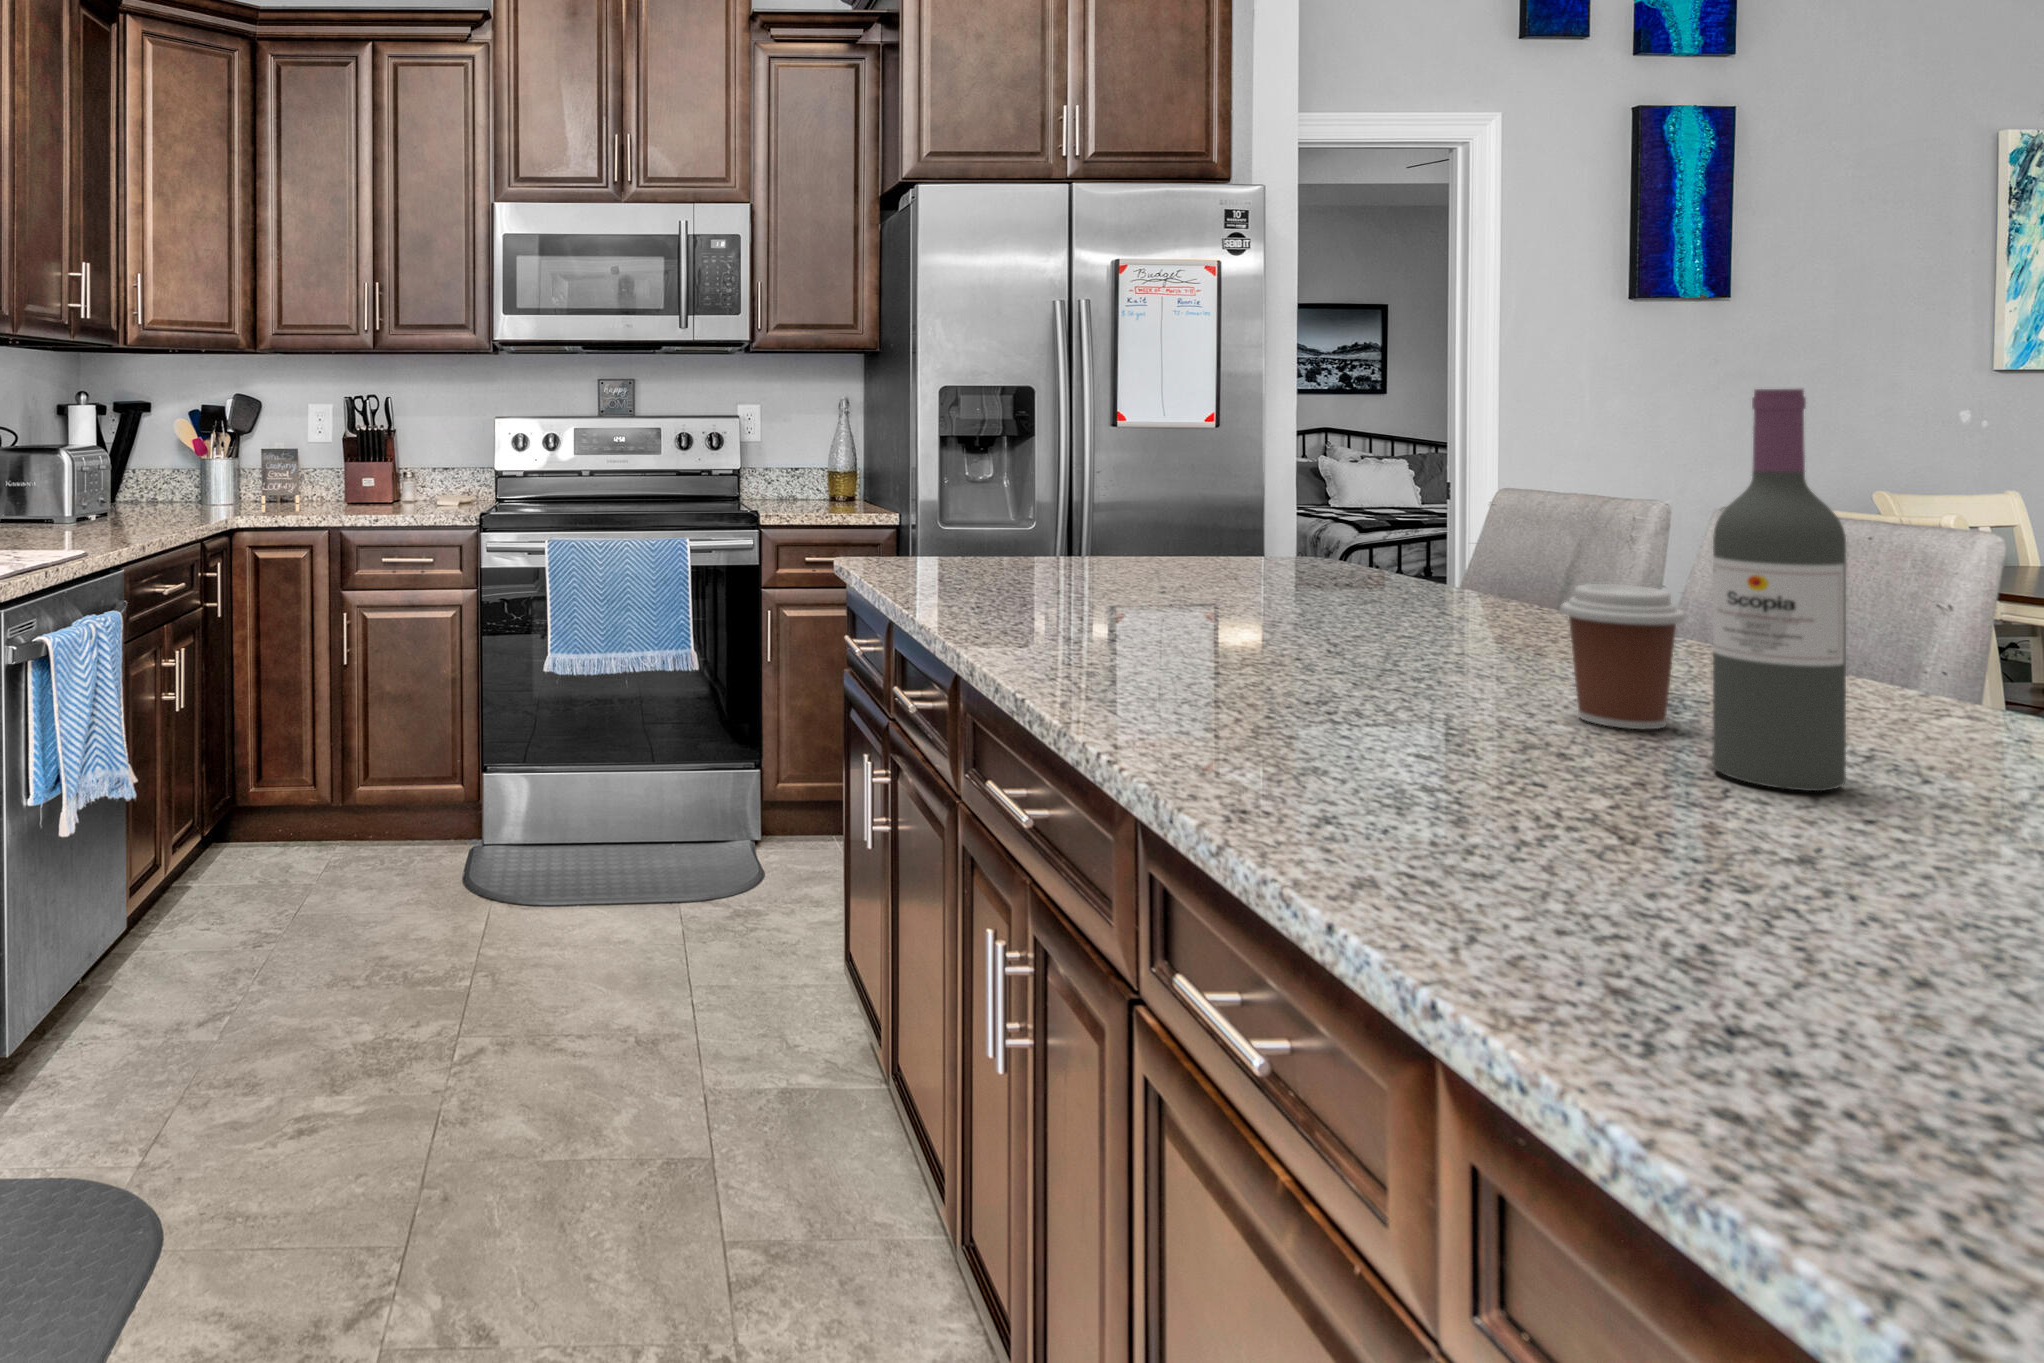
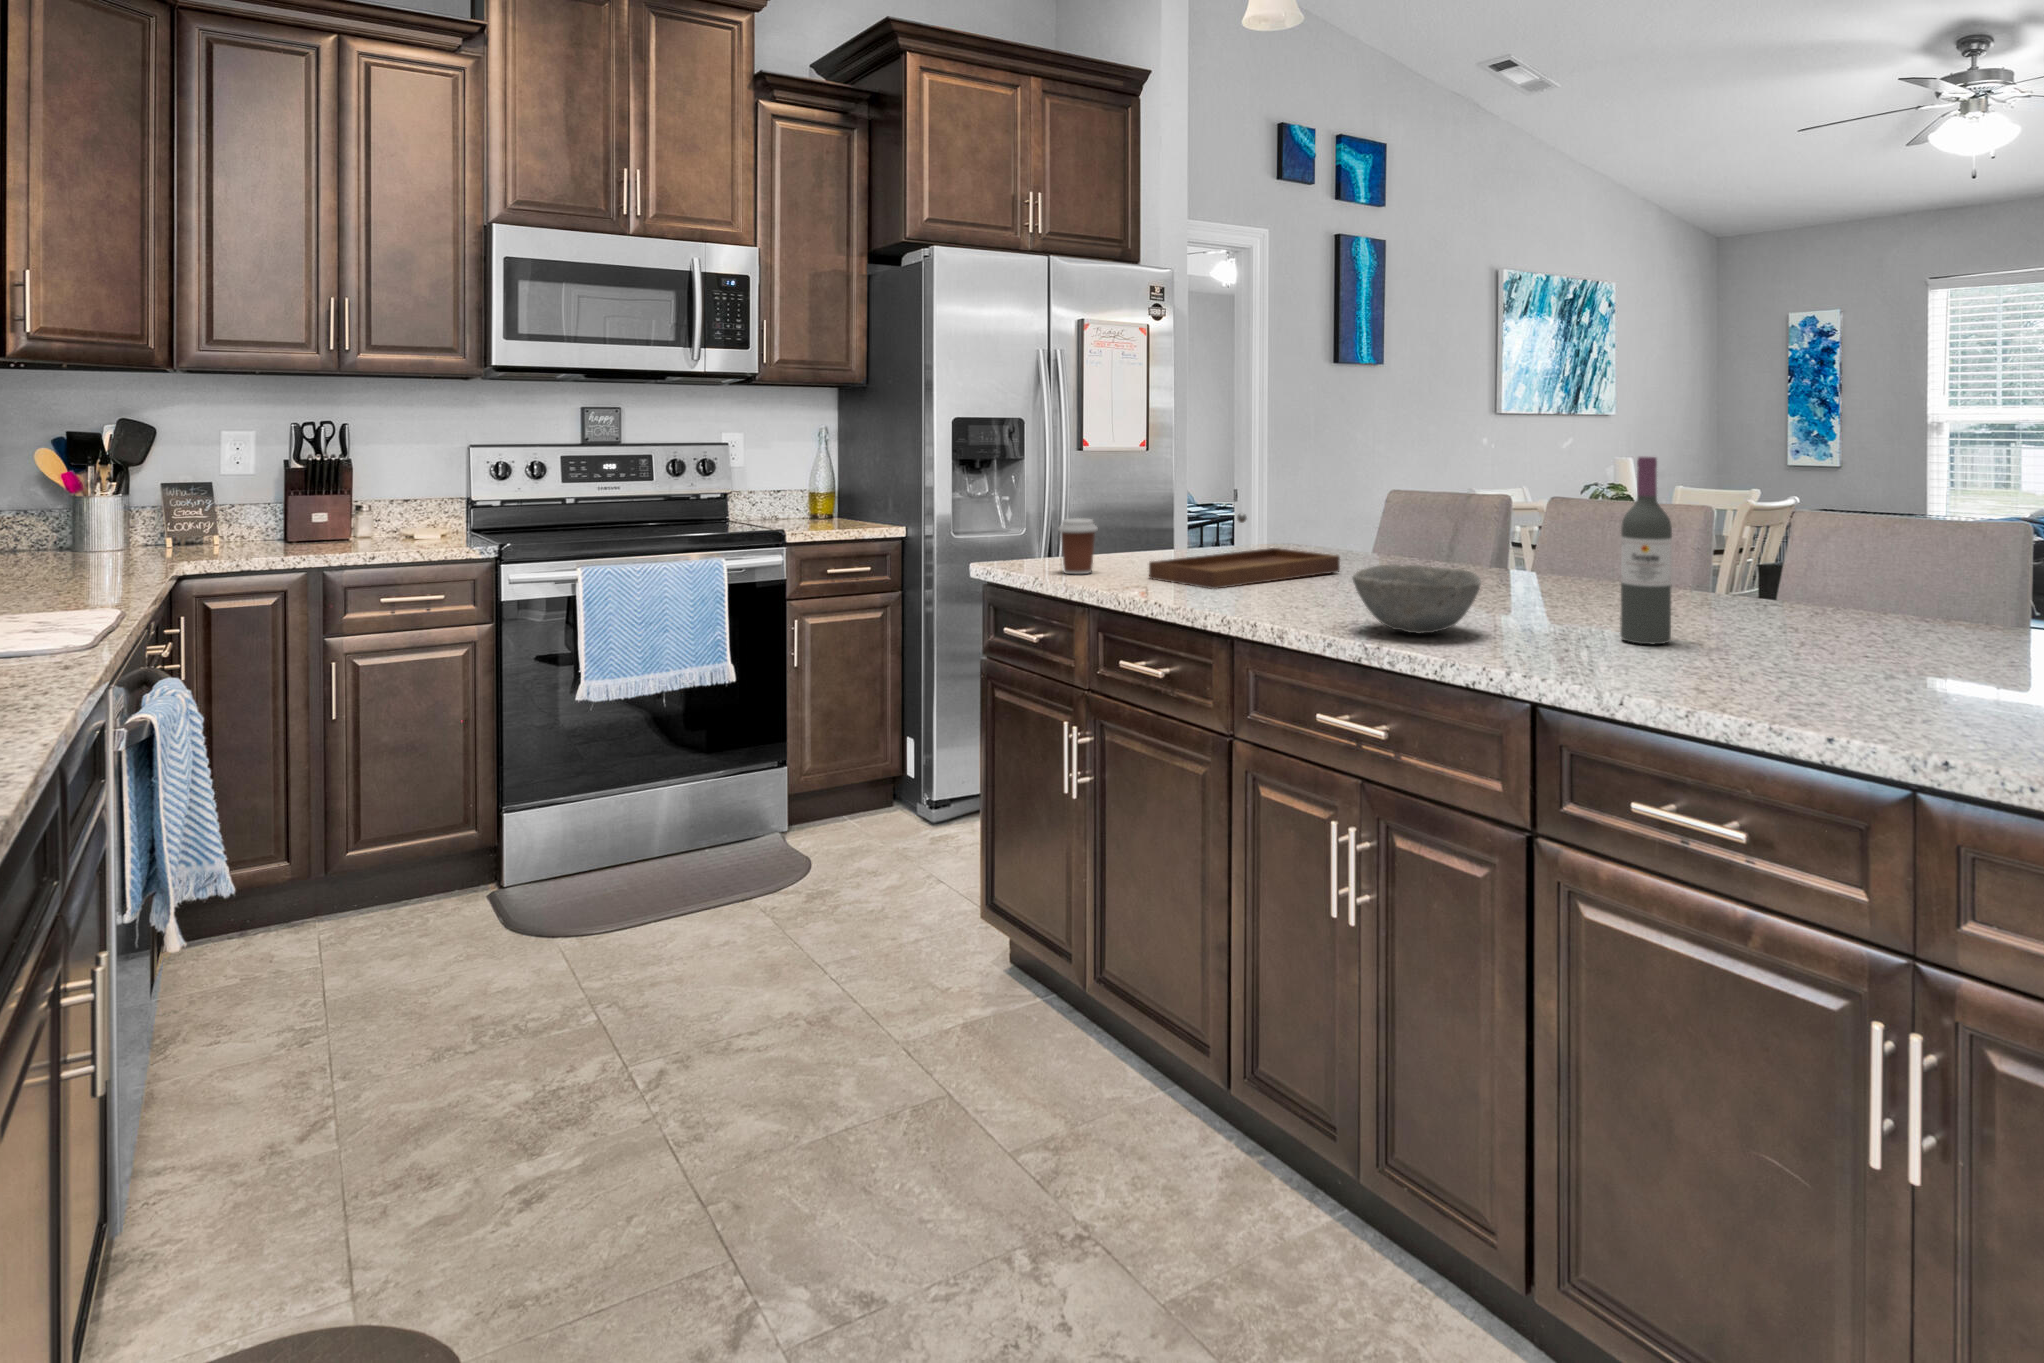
tray: none [1042,501,1361,607] -> present [1149,513,1340,589]
bowl: none [1164,584,1406,706] -> present [1352,564,1481,634]
coffee cup: present [1560,584,1685,729] -> present [1058,518,1098,574]

